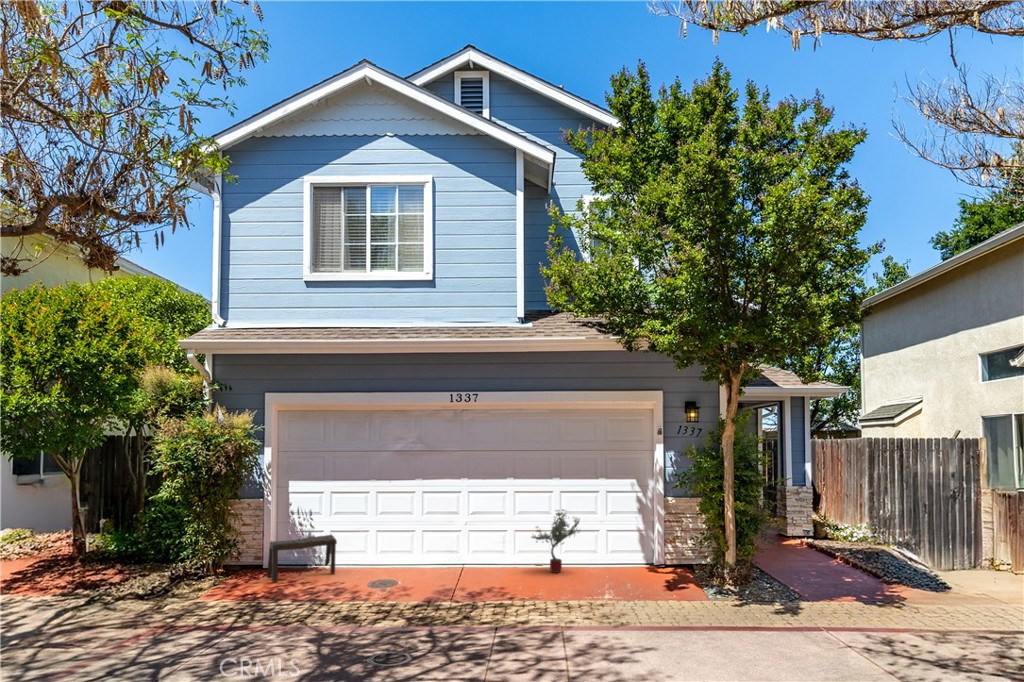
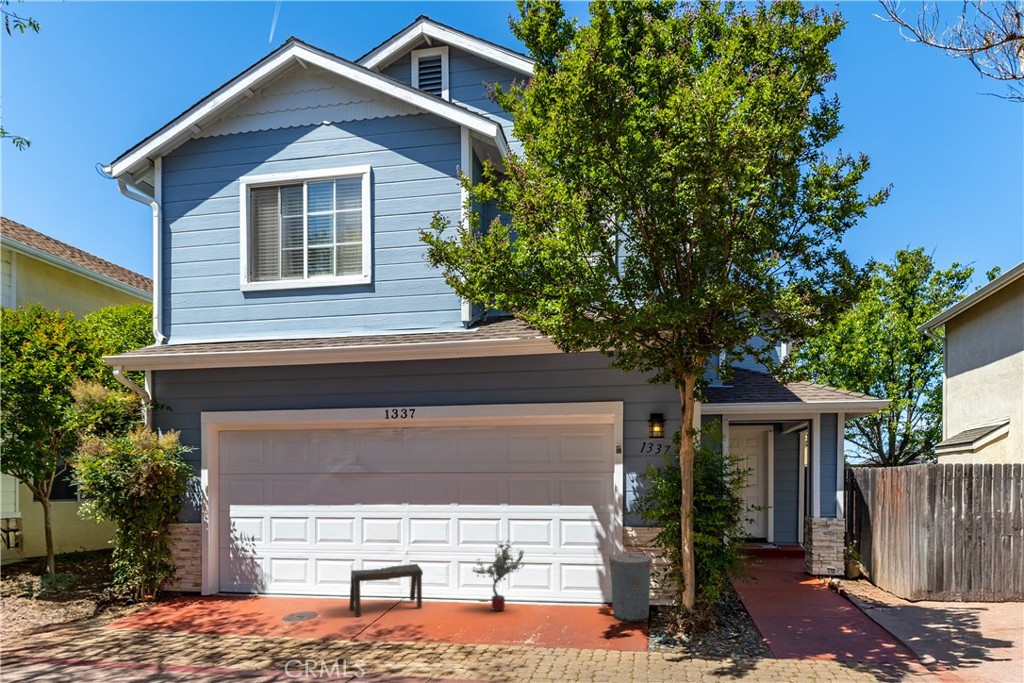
trash can: none [656,516,692,577] -> present [609,552,651,622]
bench: present [267,535,337,583] -> present [349,564,423,616]

